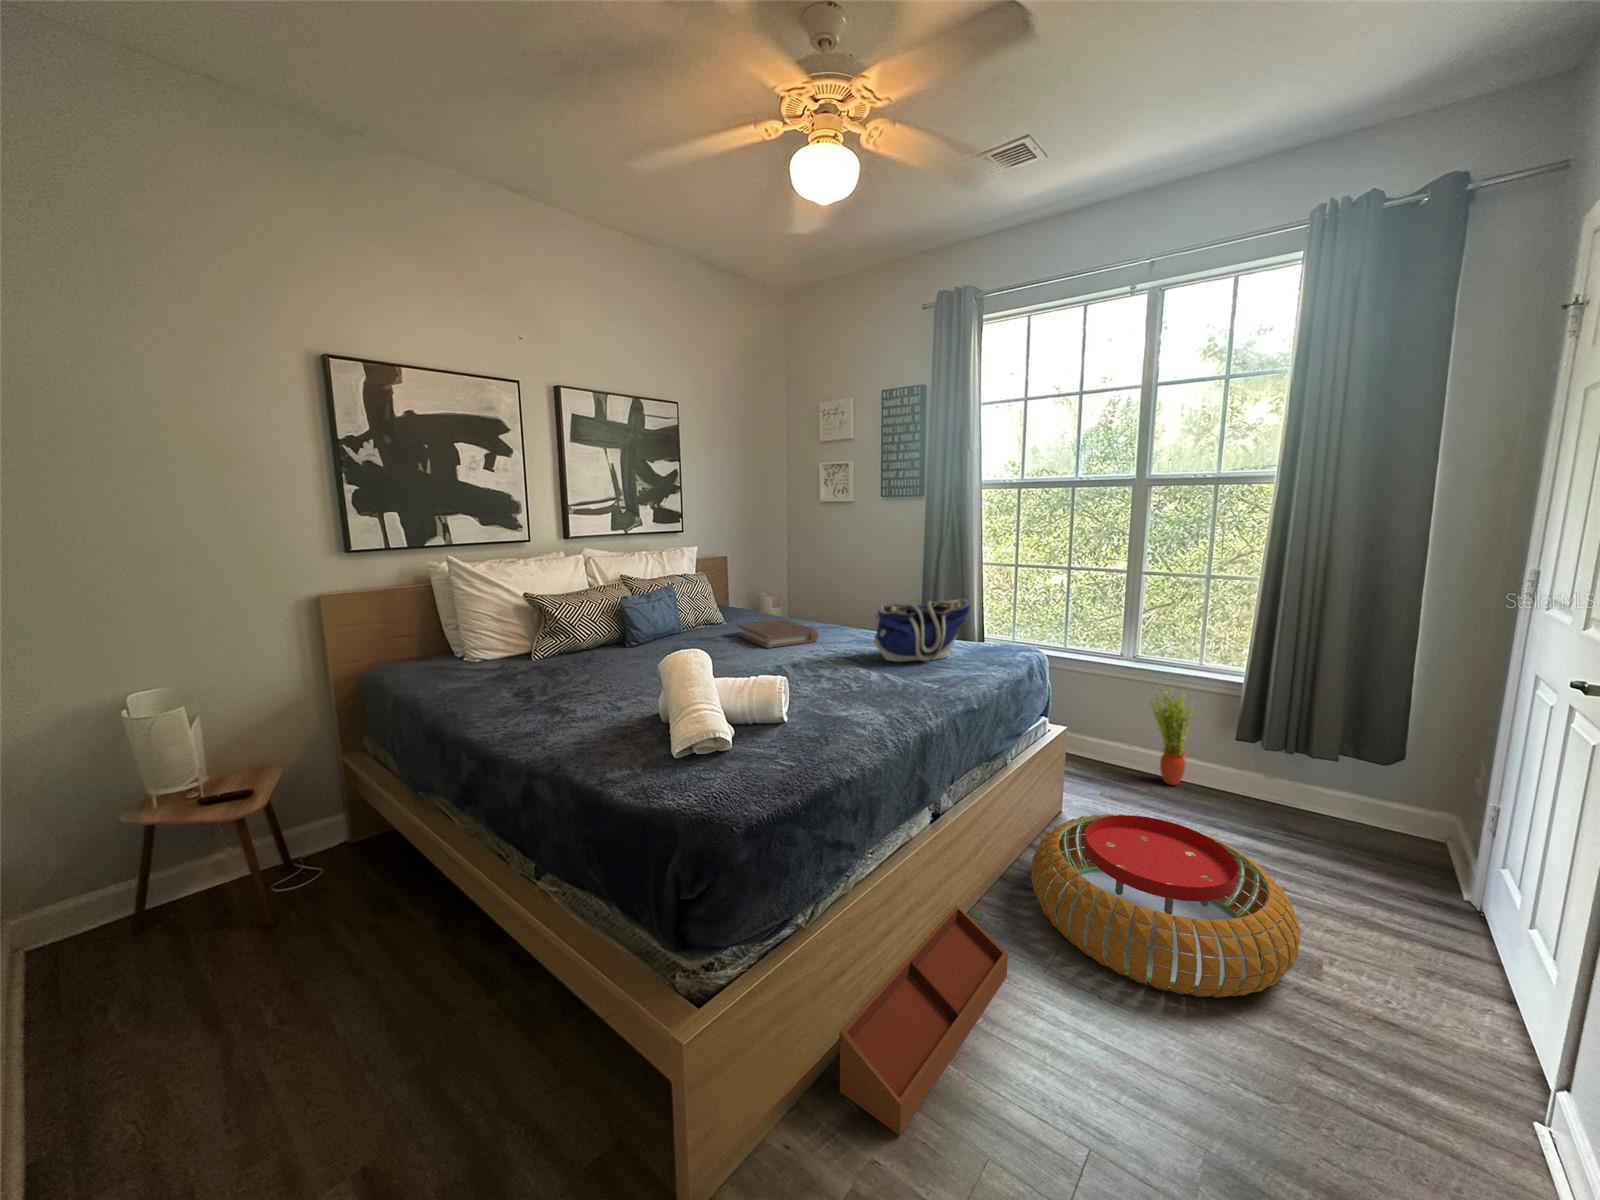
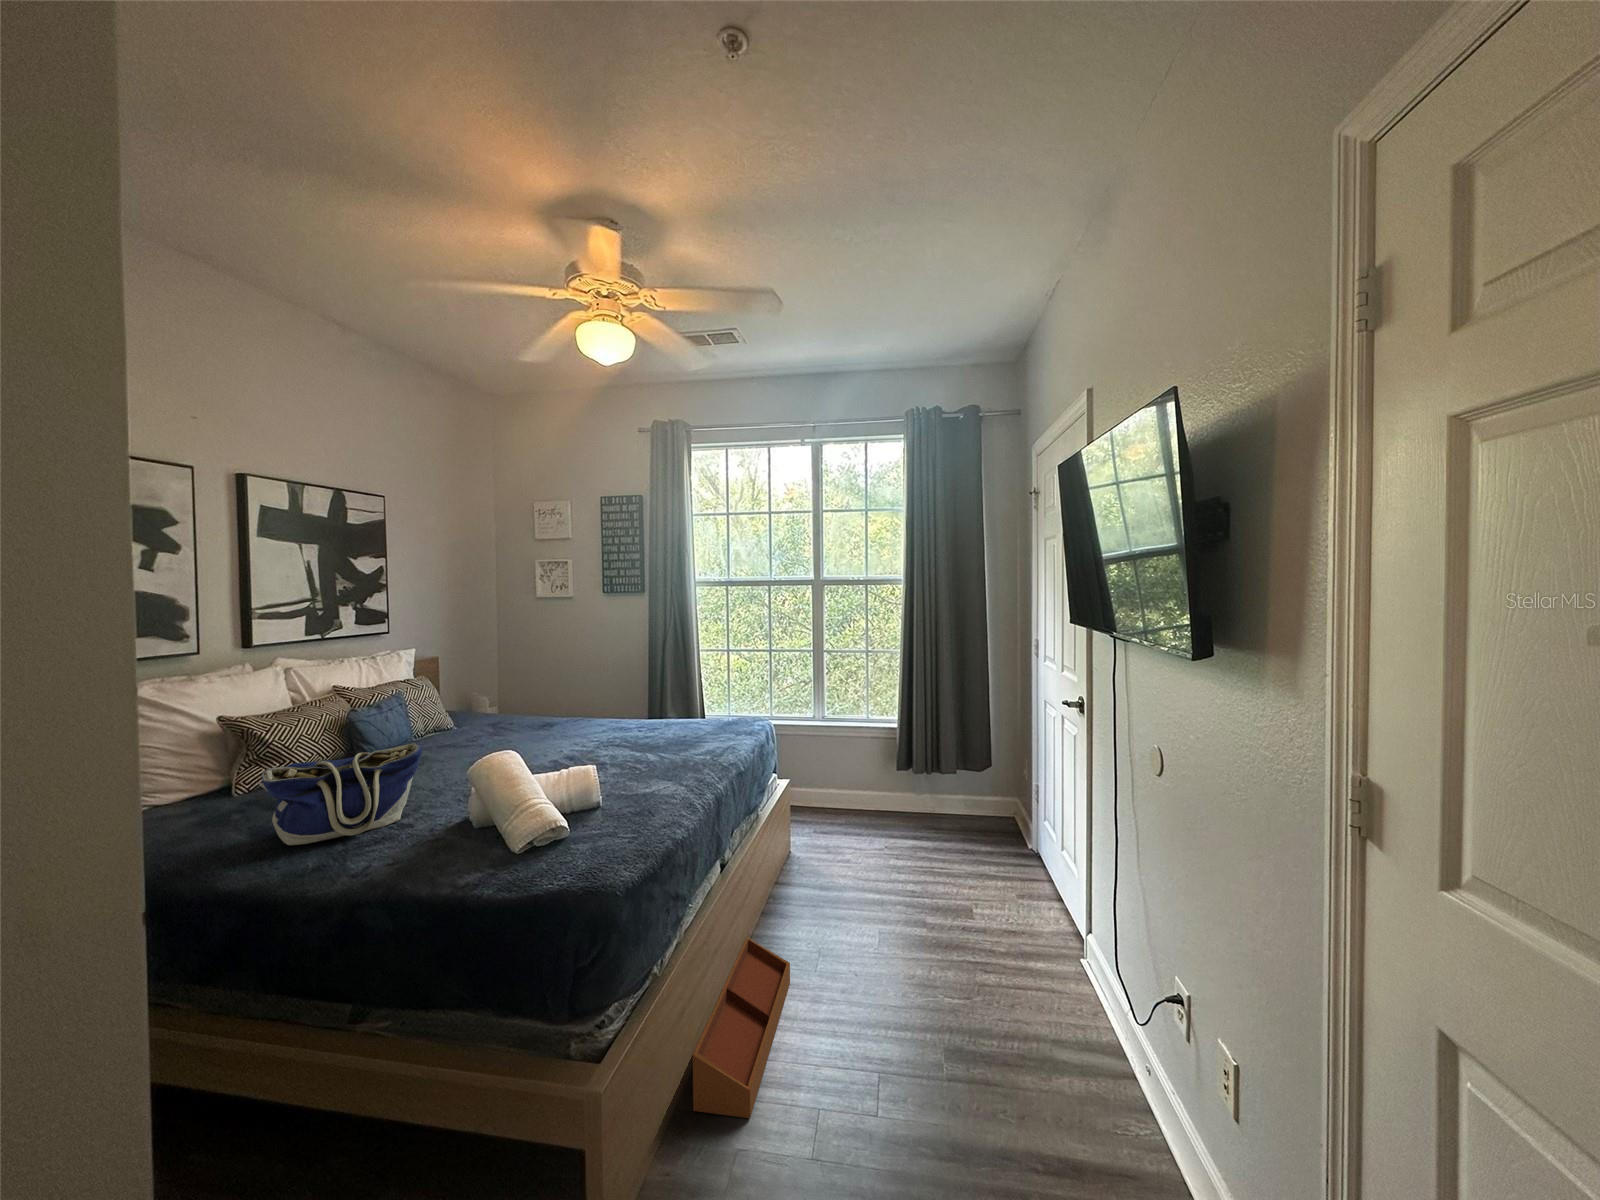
tote bag: present [874,599,970,662] -> present [258,743,422,845]
book: present [737,620,818,648] -> none [486,718,578,747]
potted plant: present [1150,687,1195,785] -> none [840,737,873,815]
pouf: present [1031,814,1301,998] -> none [789,836,960,955]

